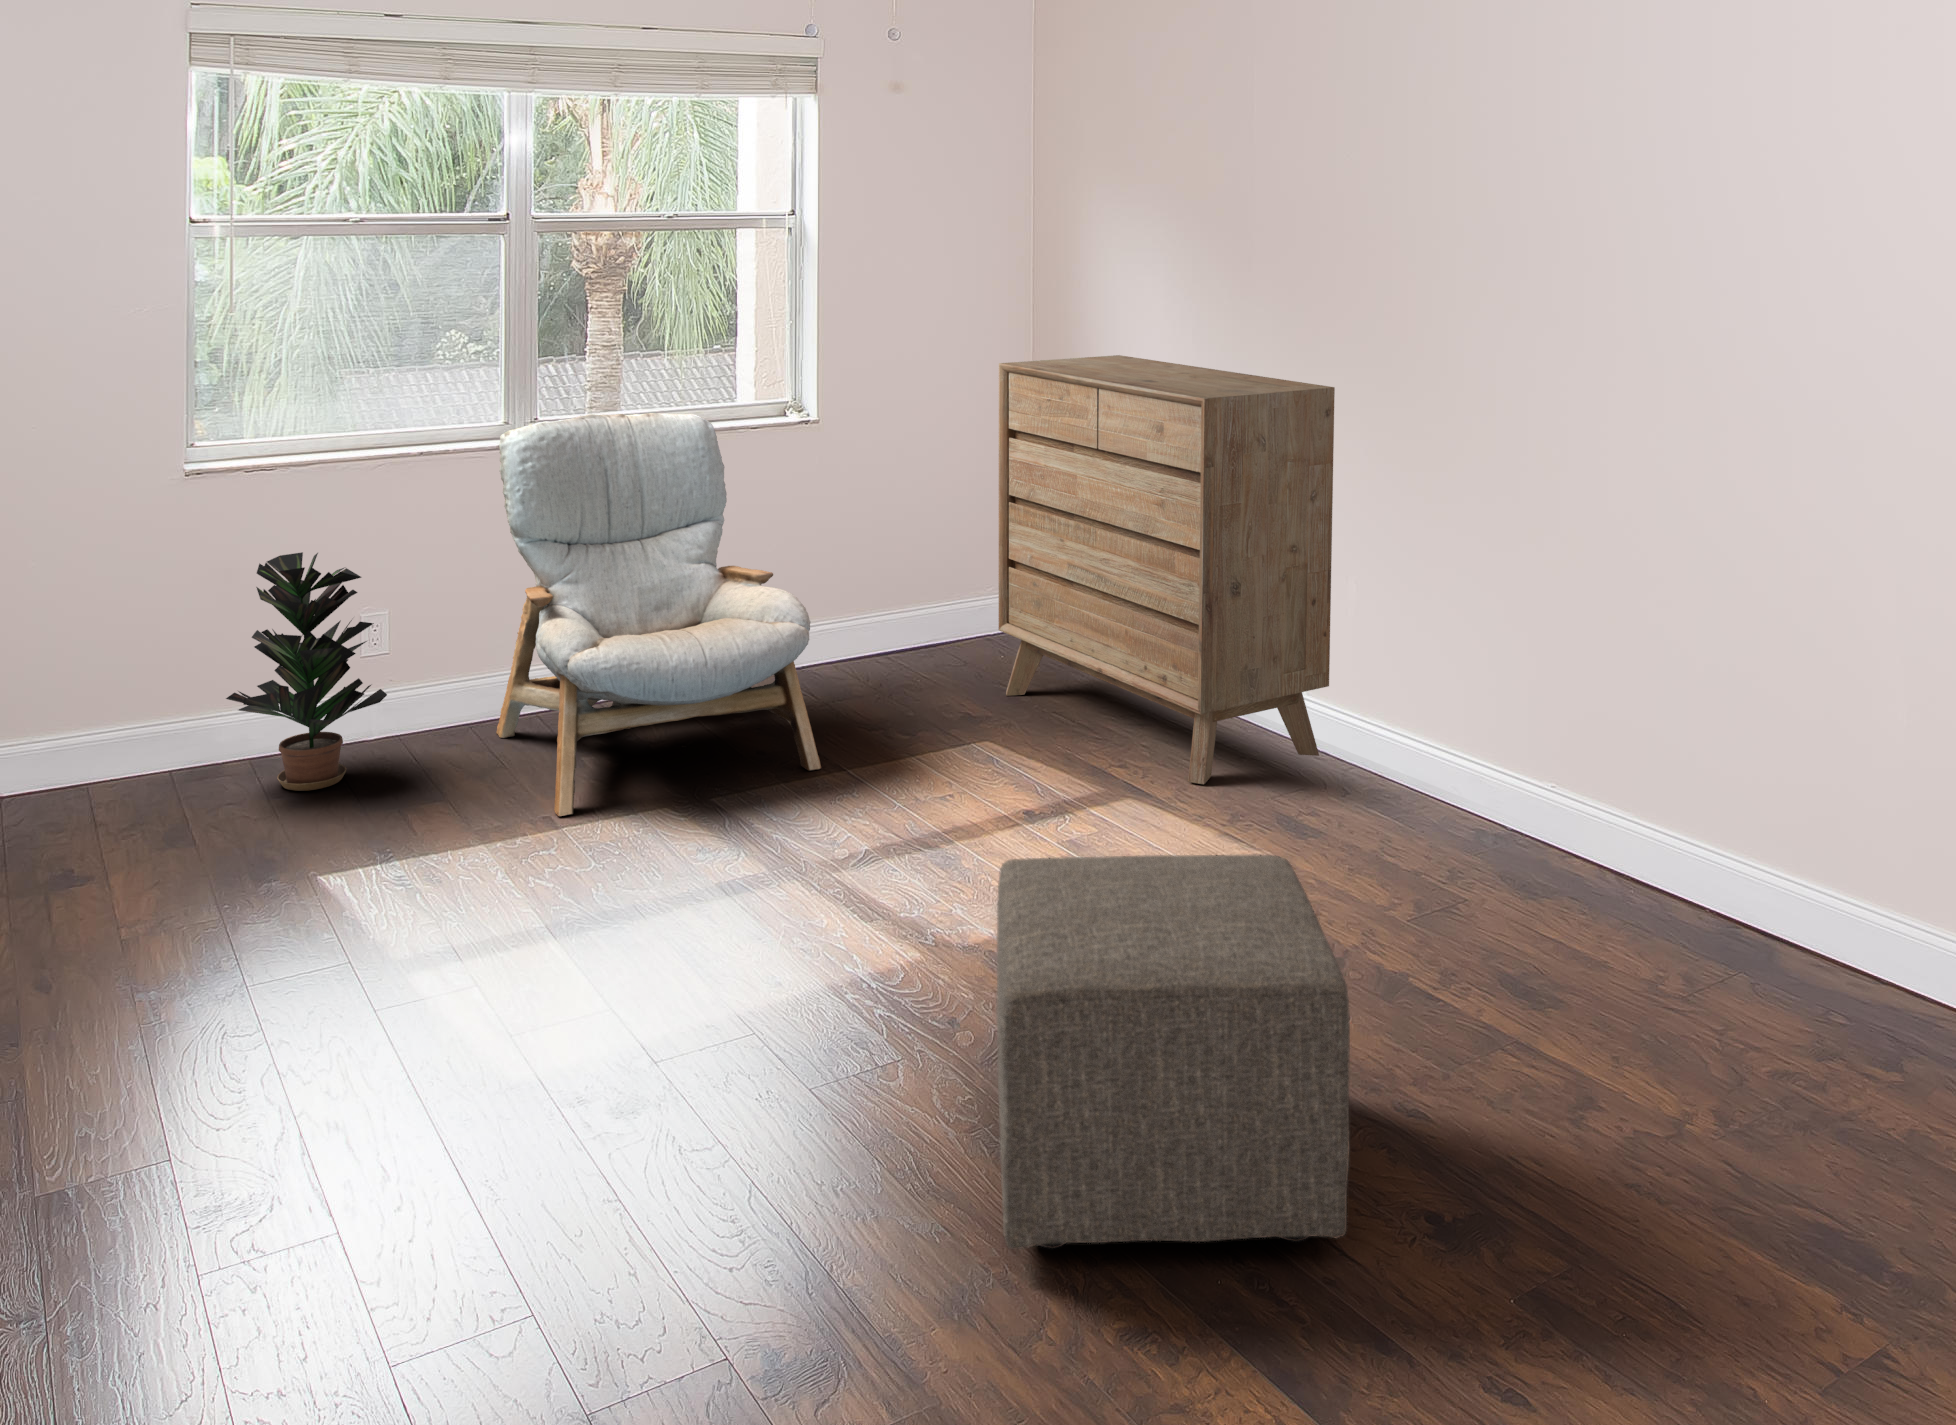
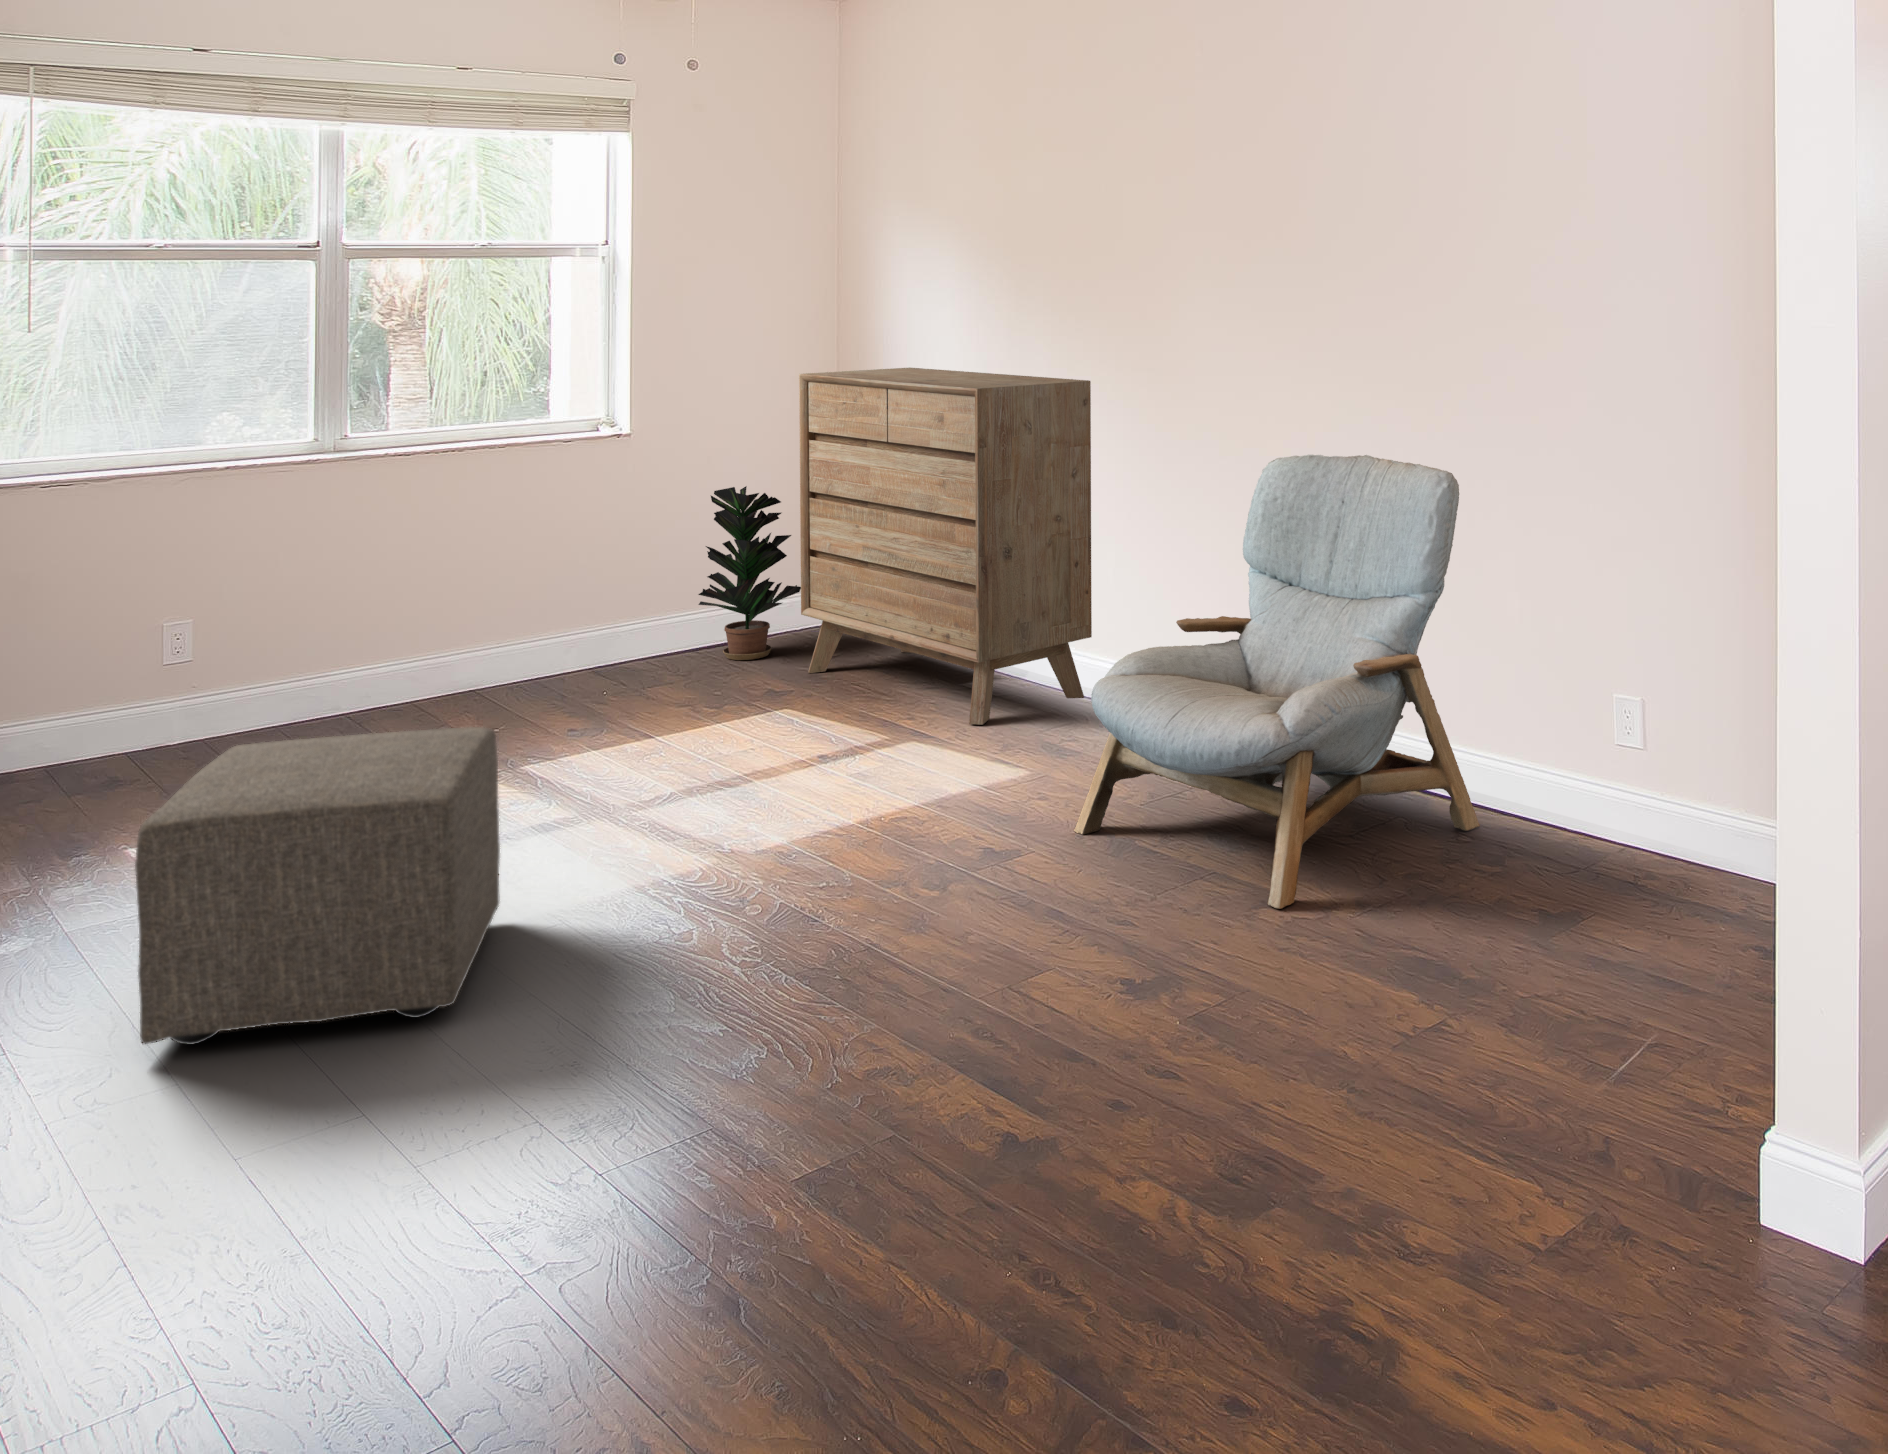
armchair: present [496,413,821,816] -> present [1074,455,1480,909]
potted plant: present [226,552,387,791] -> present [699,486,801,660]
ottoman: present [996,855,1350,1249] -> present [135,727,500,1045]

